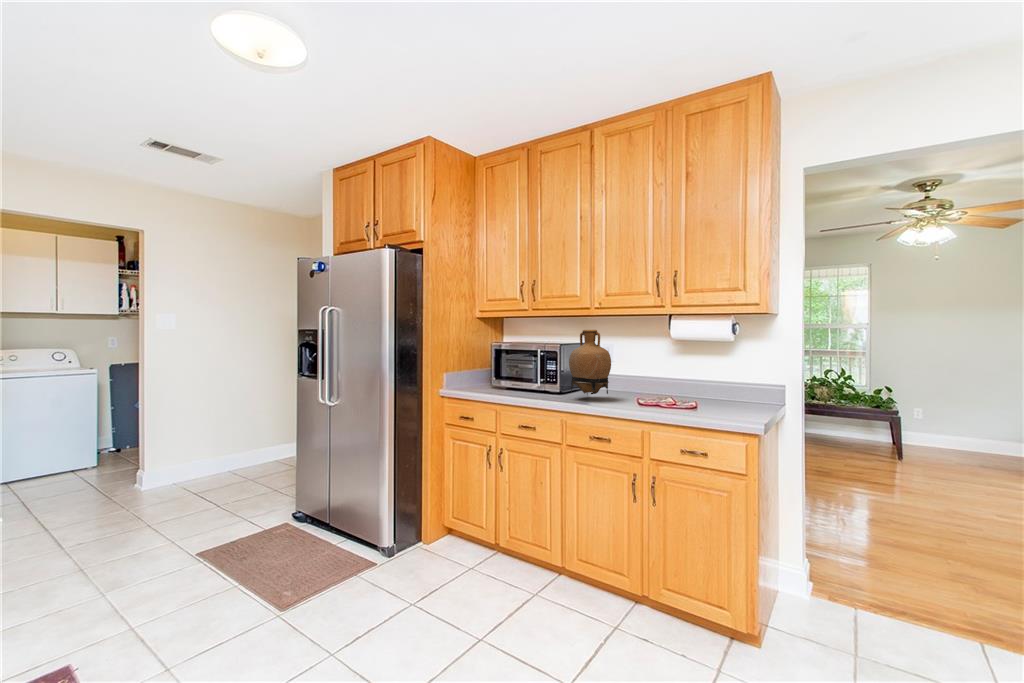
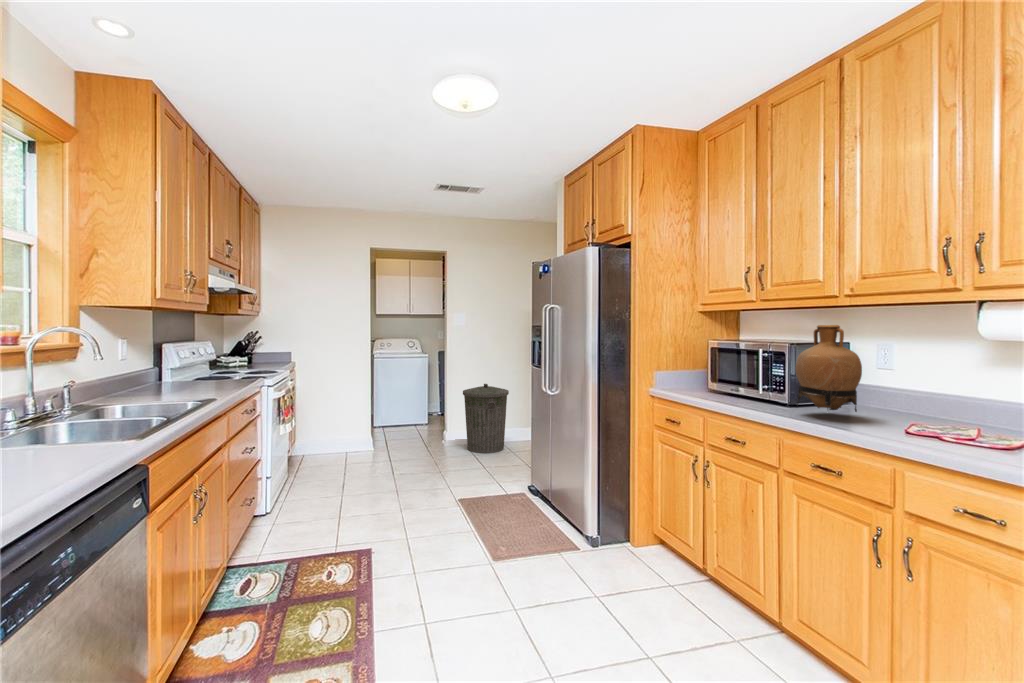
trash can: none [172,402,238,490] -> present [463,384,509,453]

